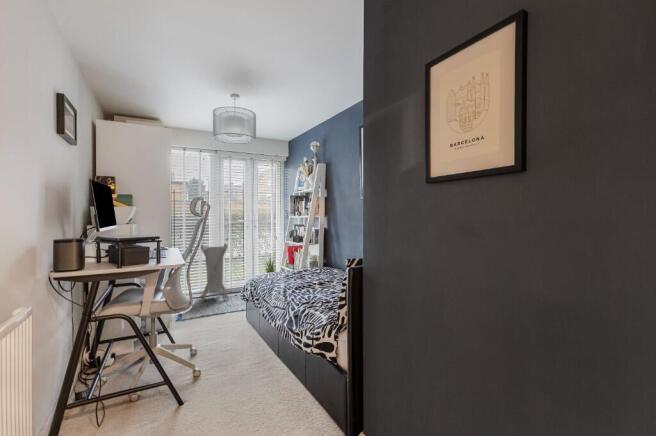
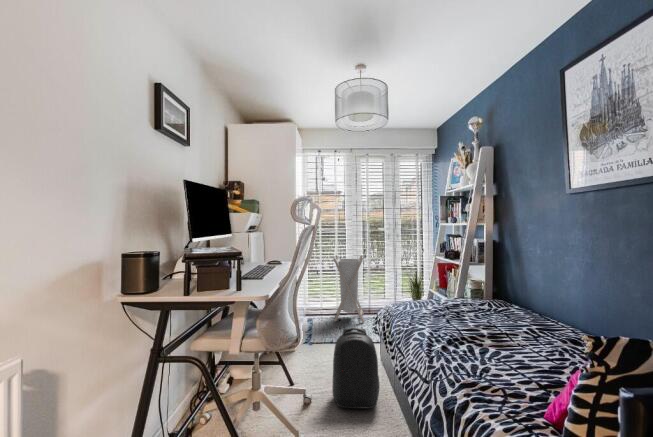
backpack: none [213,293,249,350] -> present [333,328,380,408]

